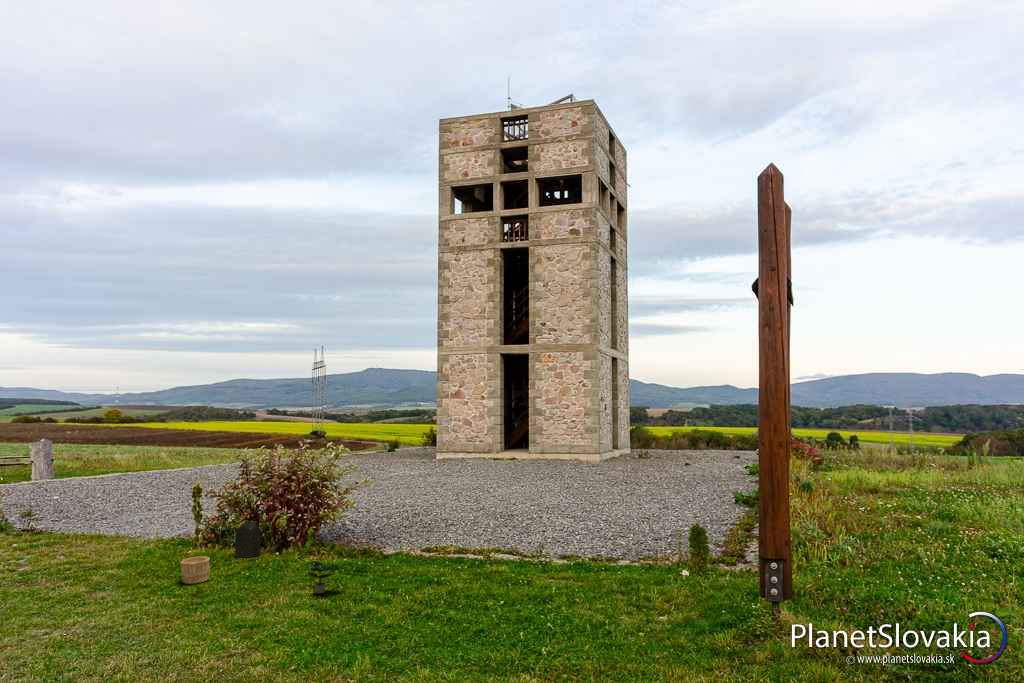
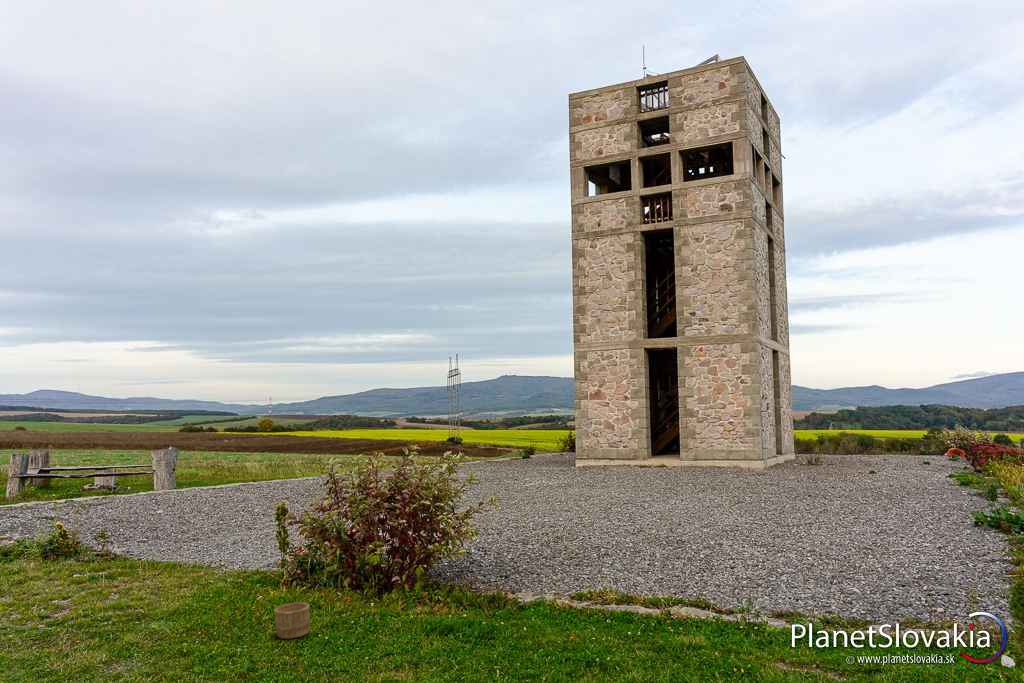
backpack: present [235,522,261,558] -> none [346,552,377,599]
potted plant: present [307,561,336,593] -> none [426,619,464,665]

